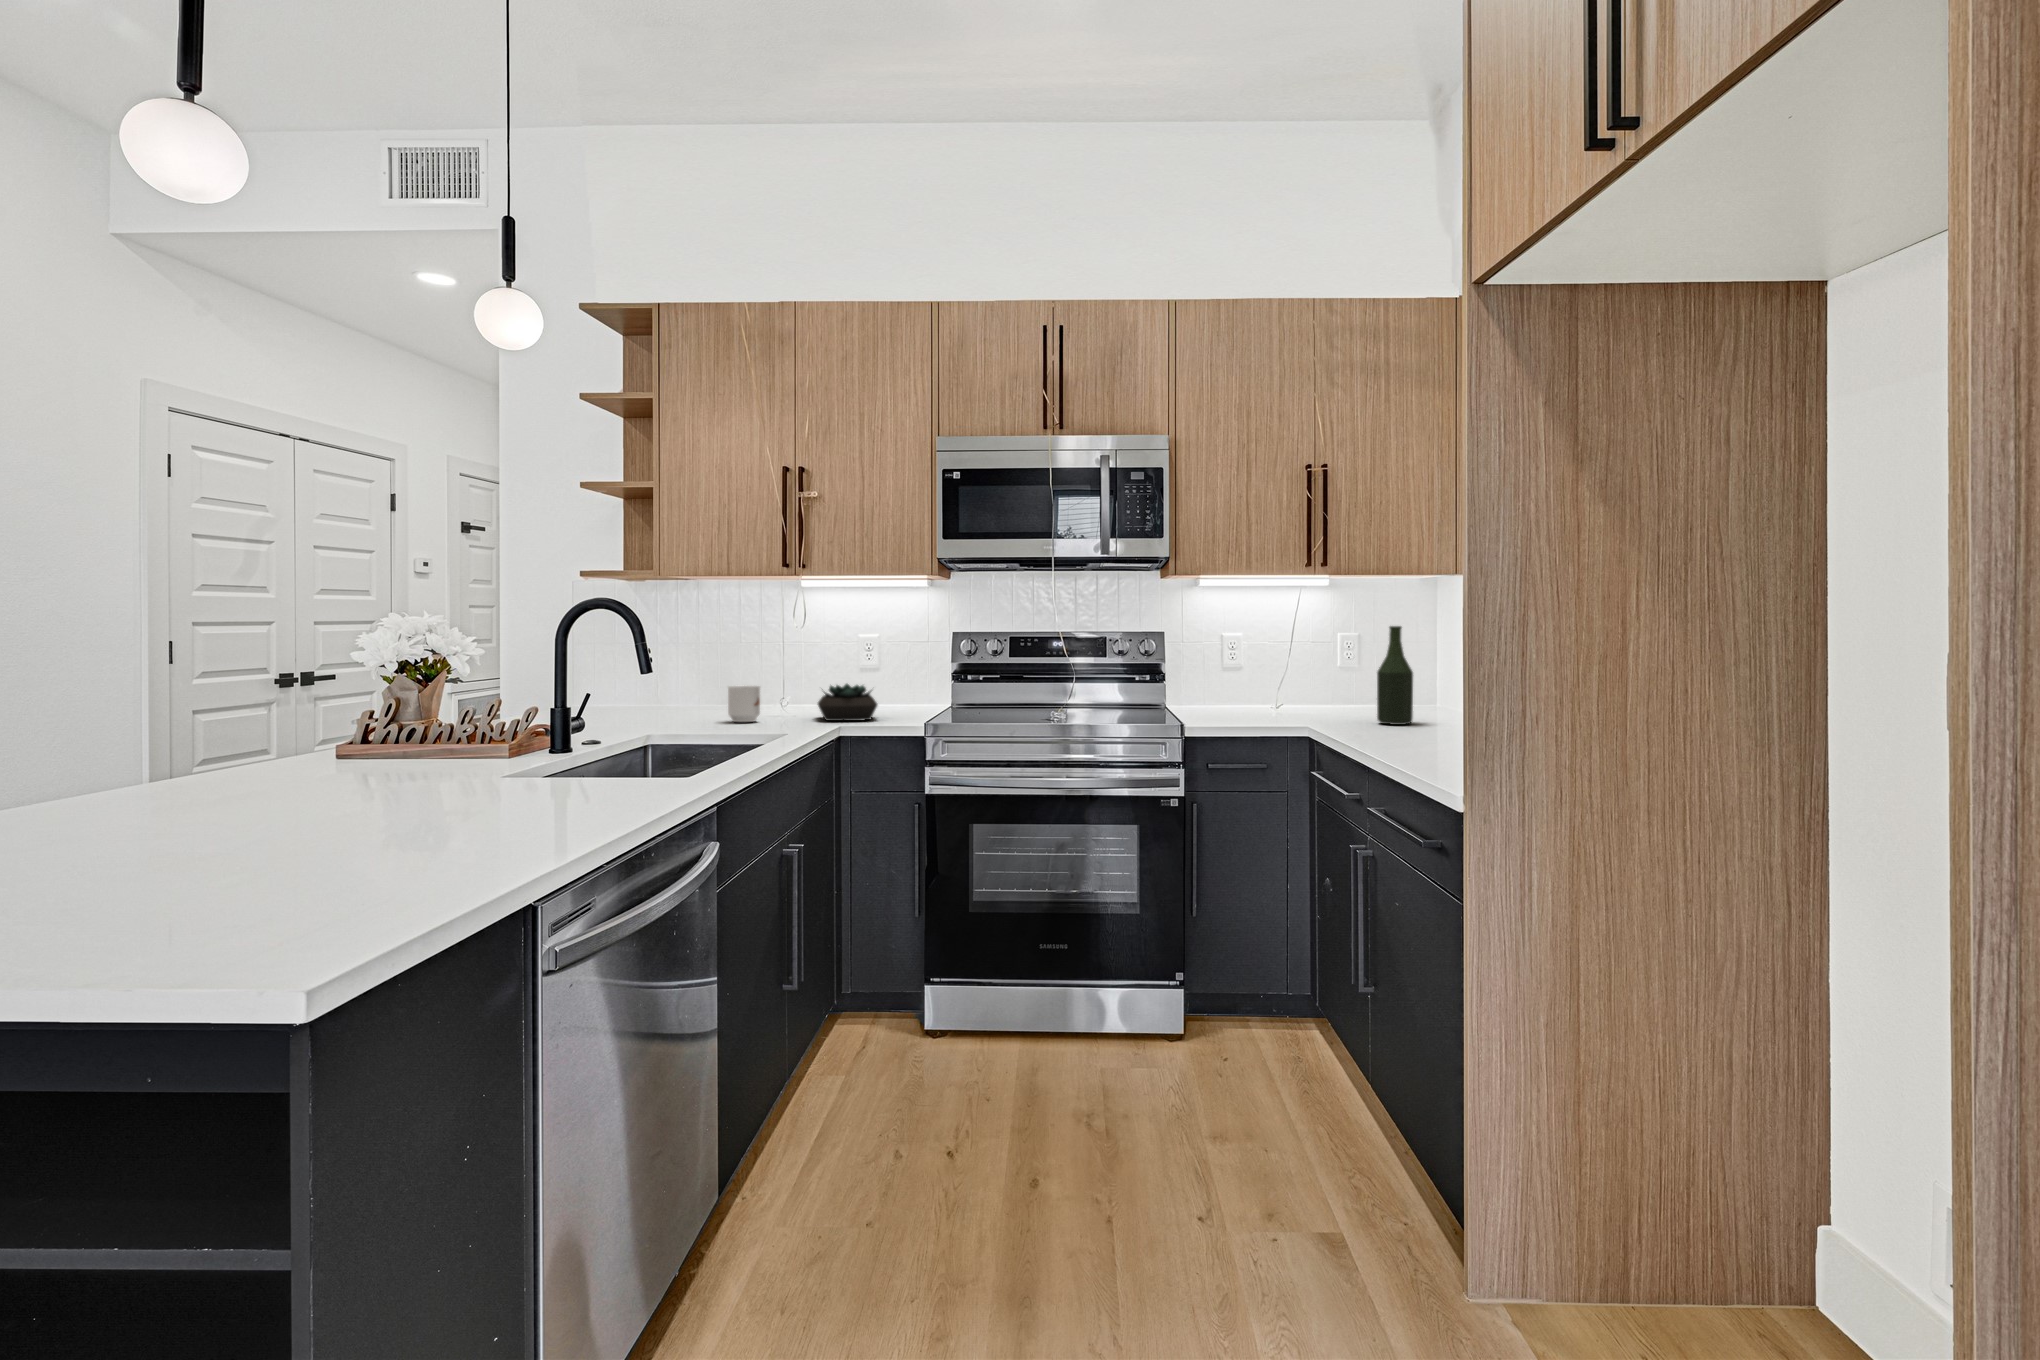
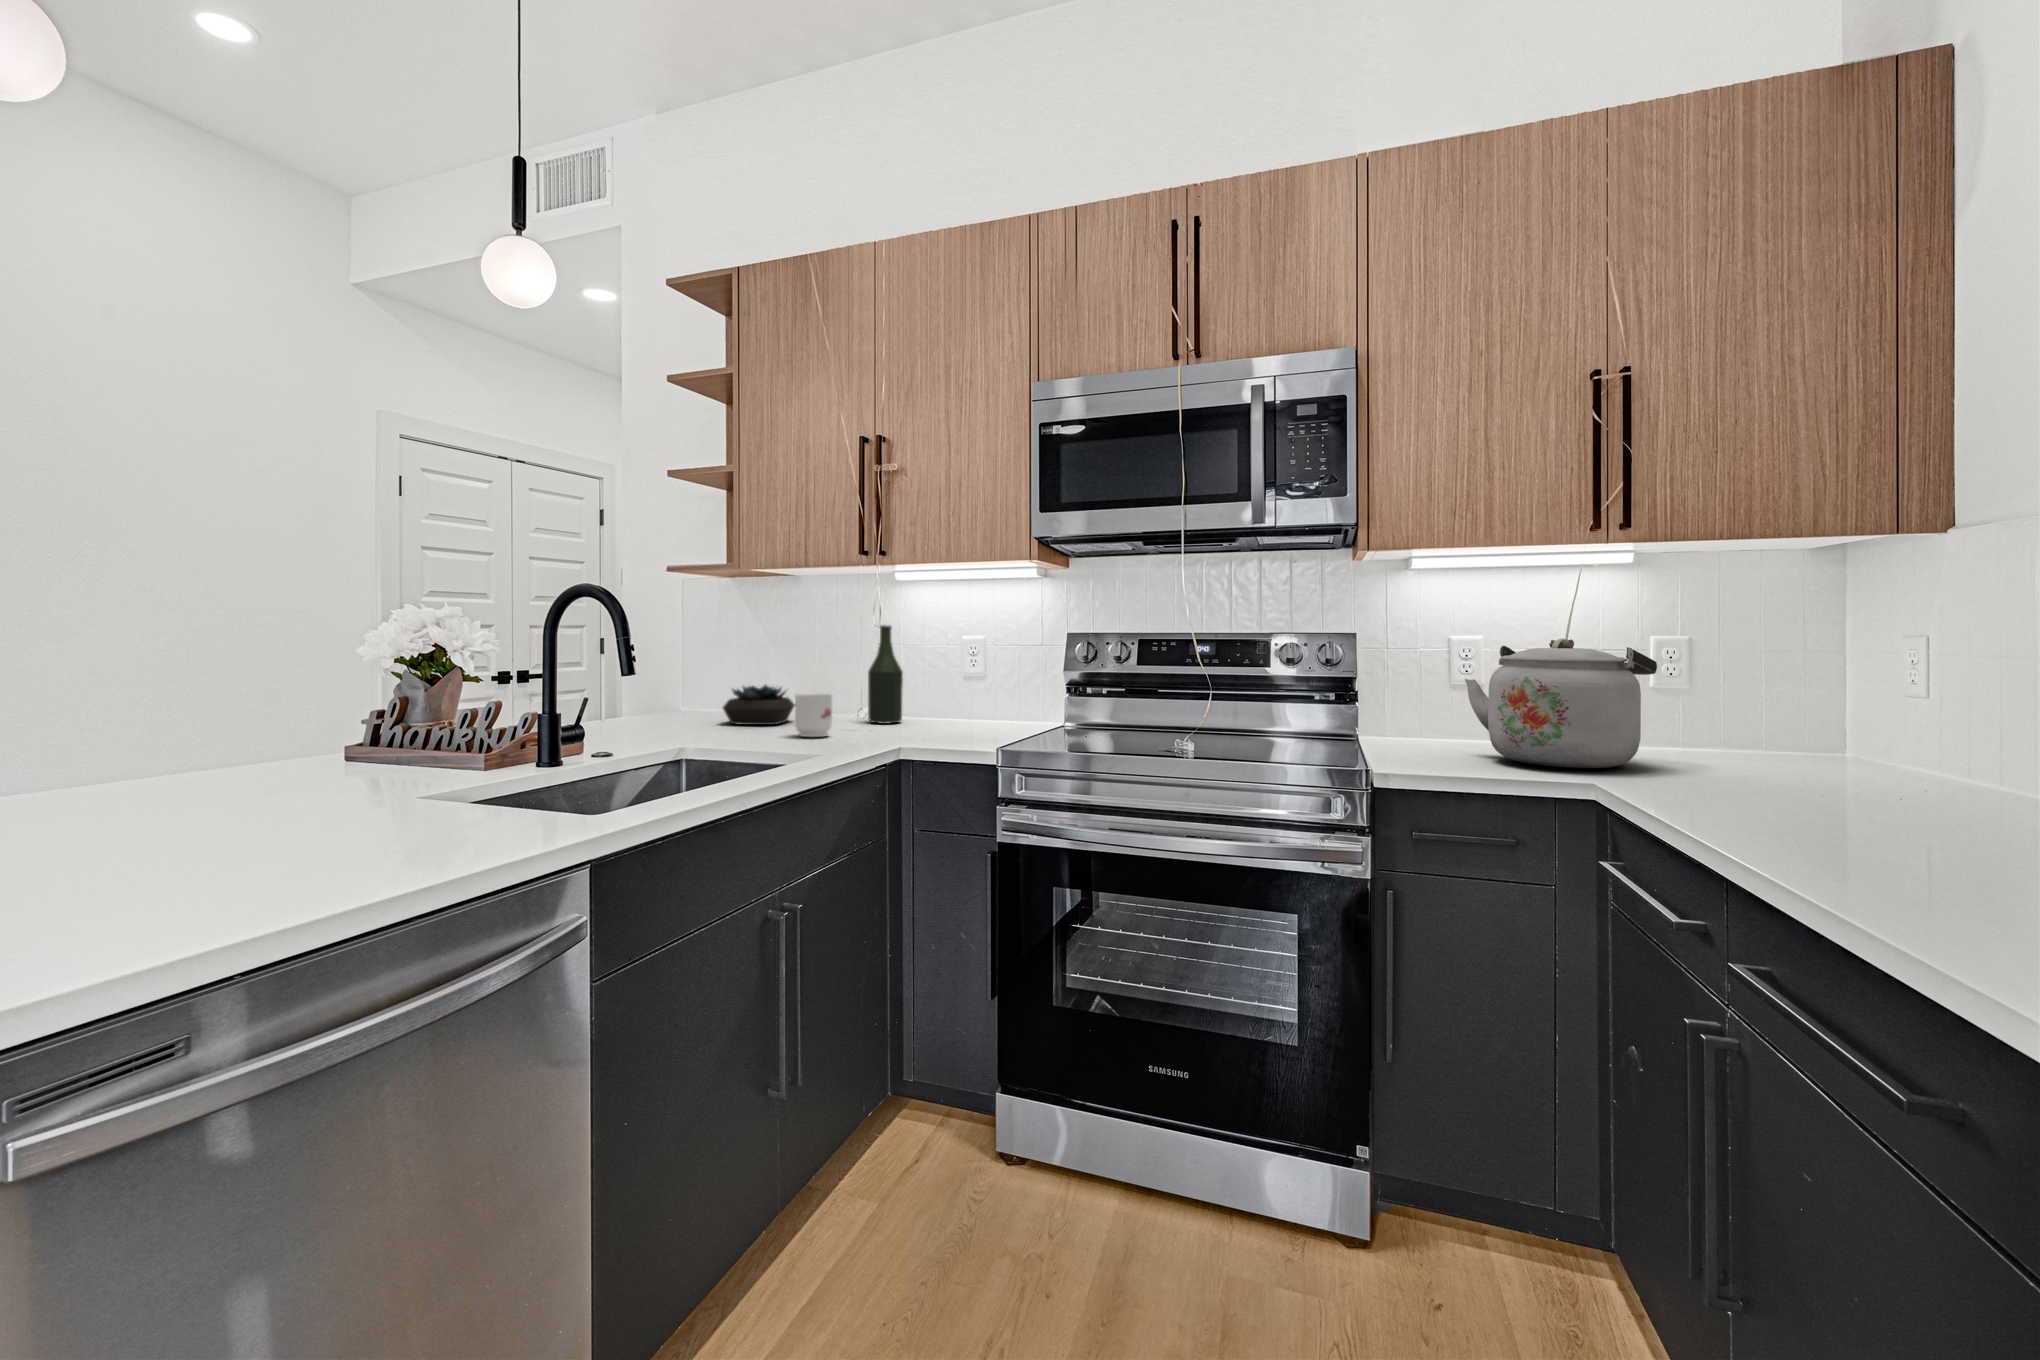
bottle: present [1377,626,1413,725] -> present [868,625,903,724]
kettle: none [1234,635,1342,718] -> present [1465,638,1657,768]
succulent plant: present [818,684,877,721] -> present [723,685,795,725]

